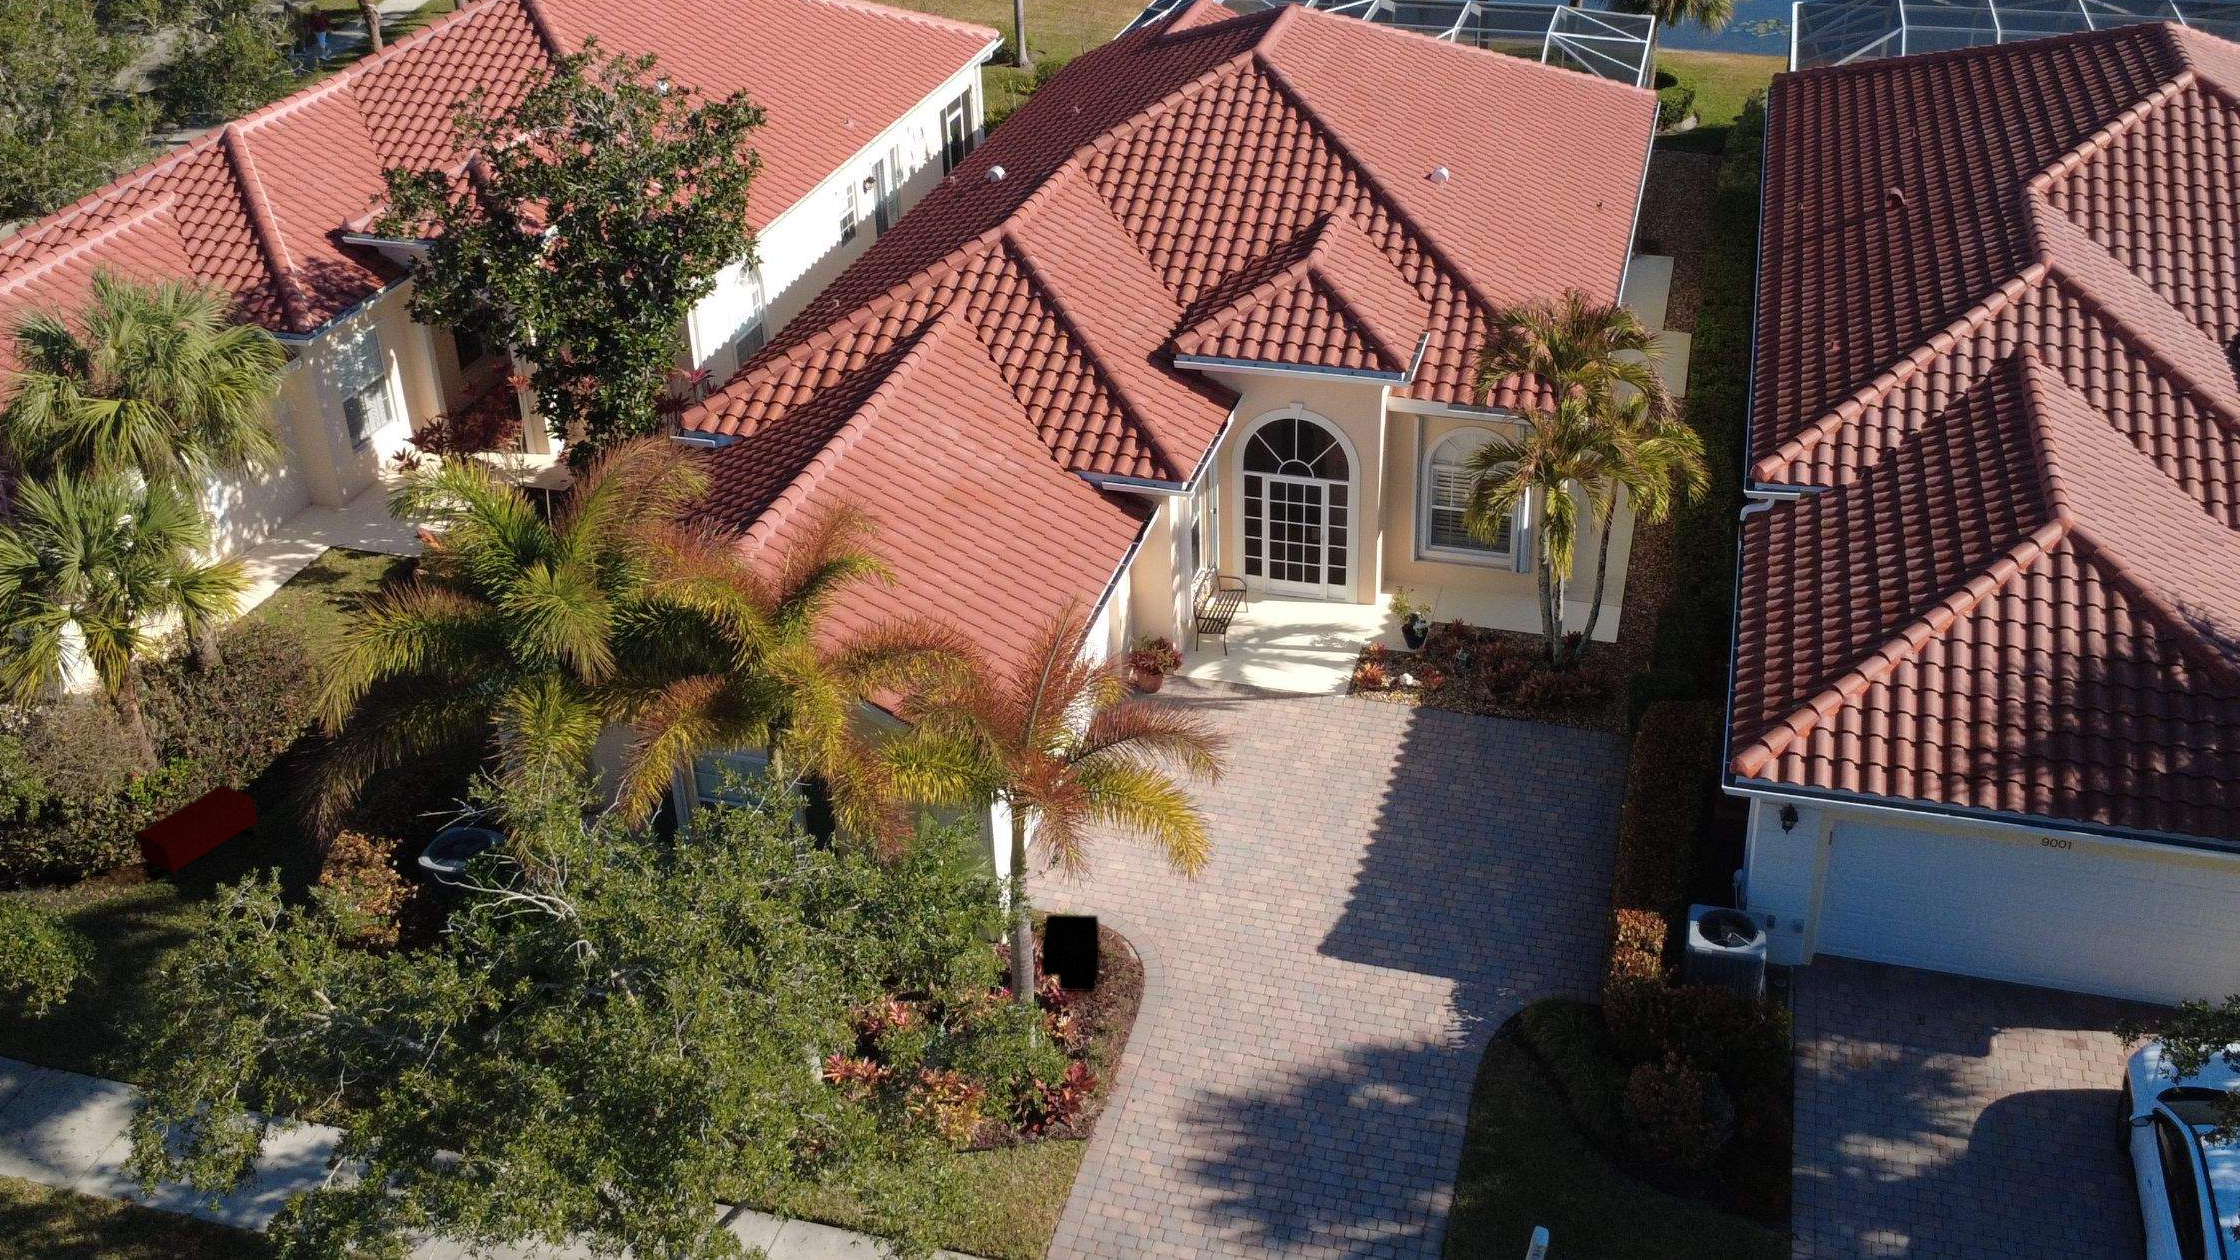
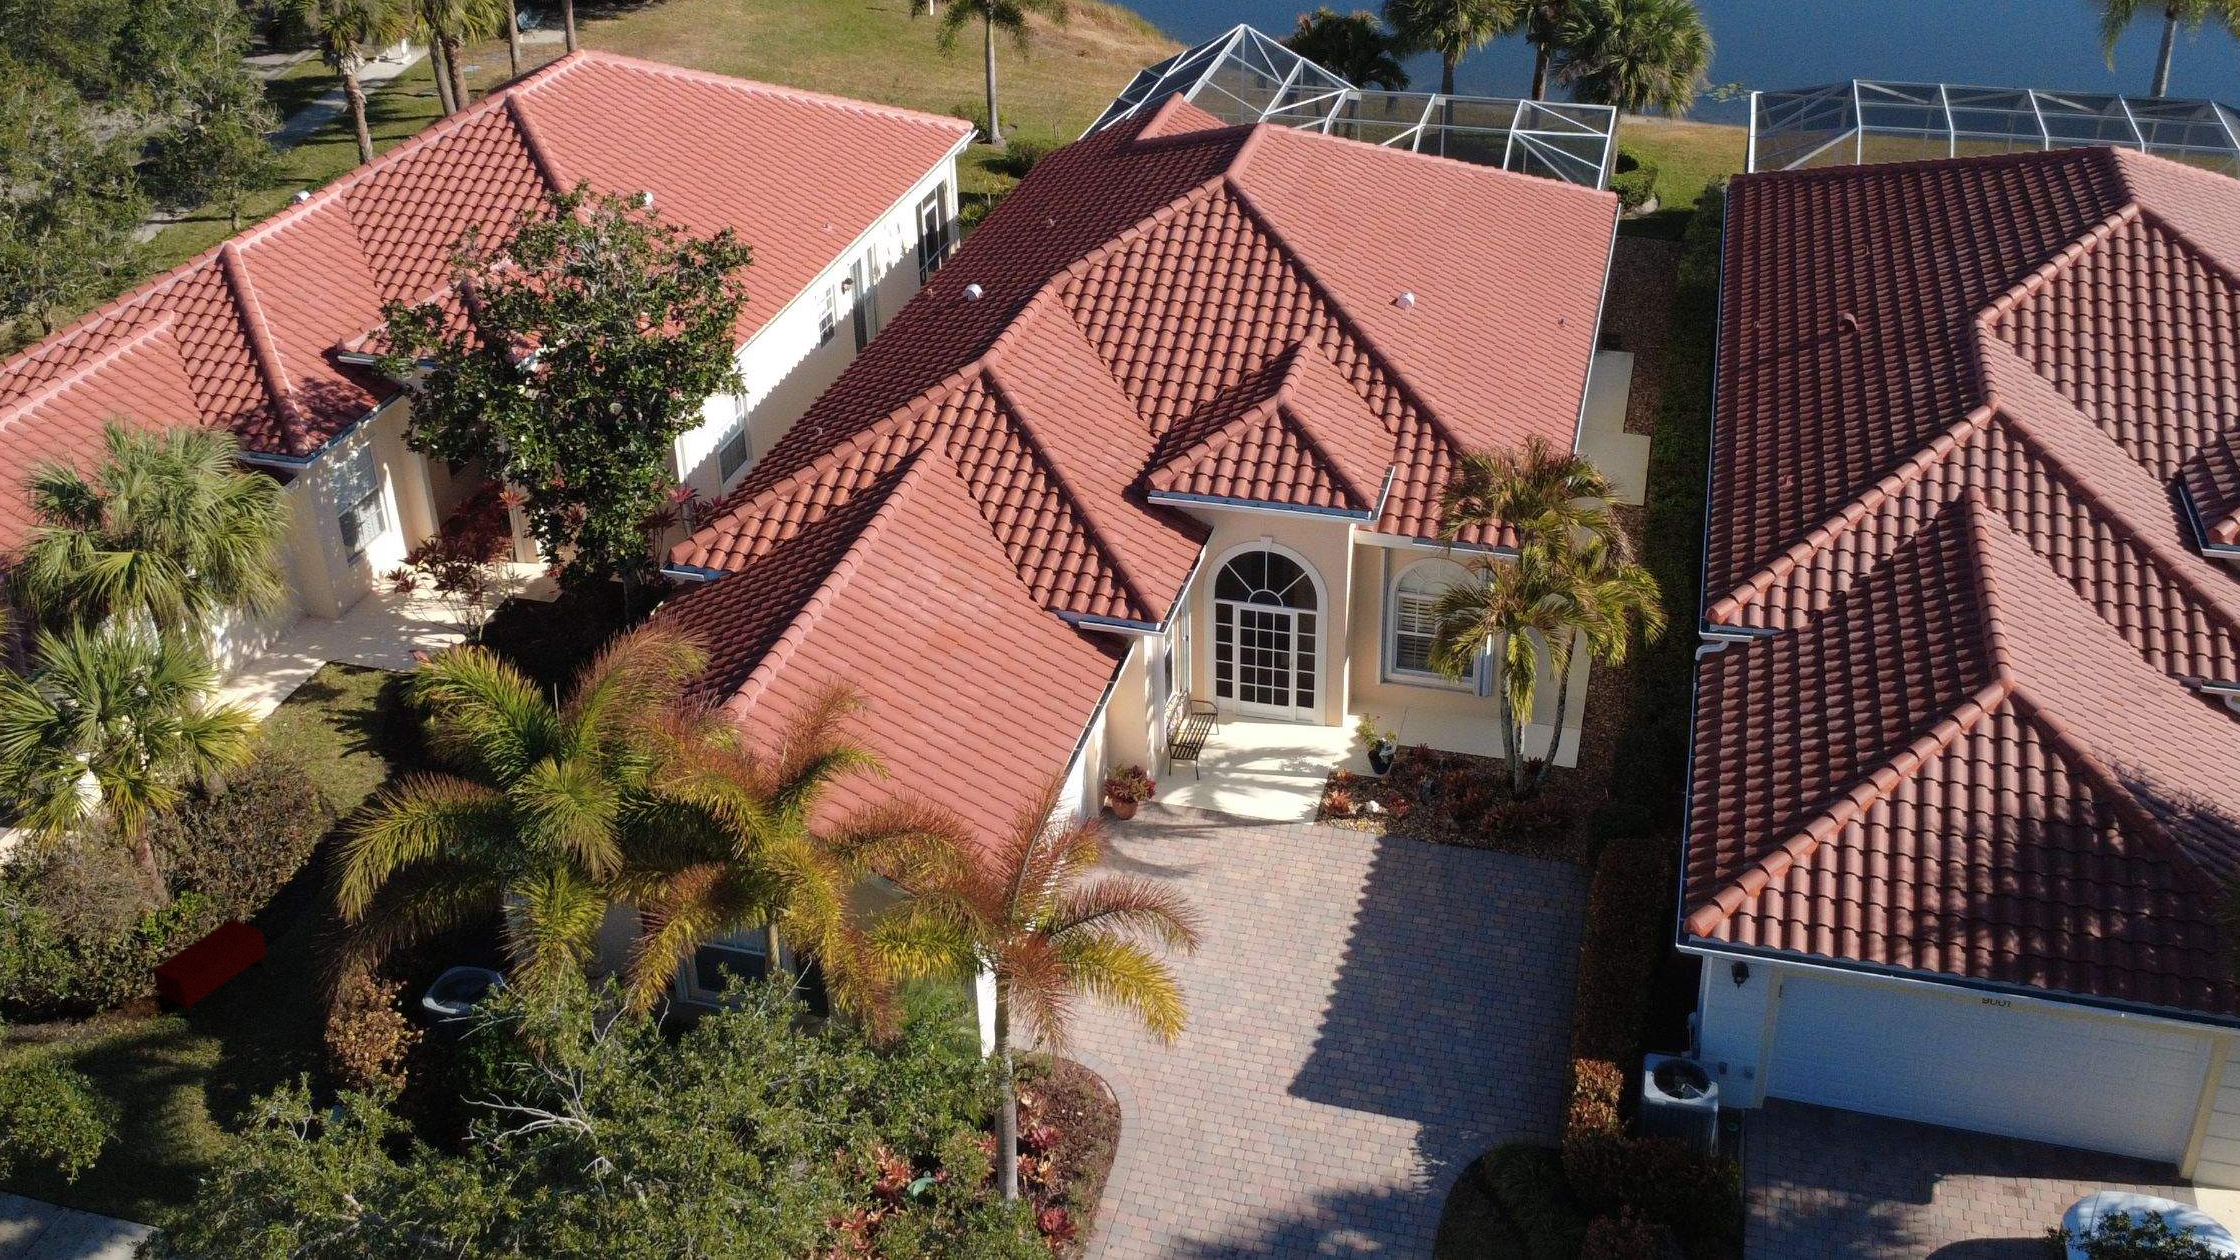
wooden crate: present [1041,914,1100,991] -> none [1025,1055,1081,1130]

